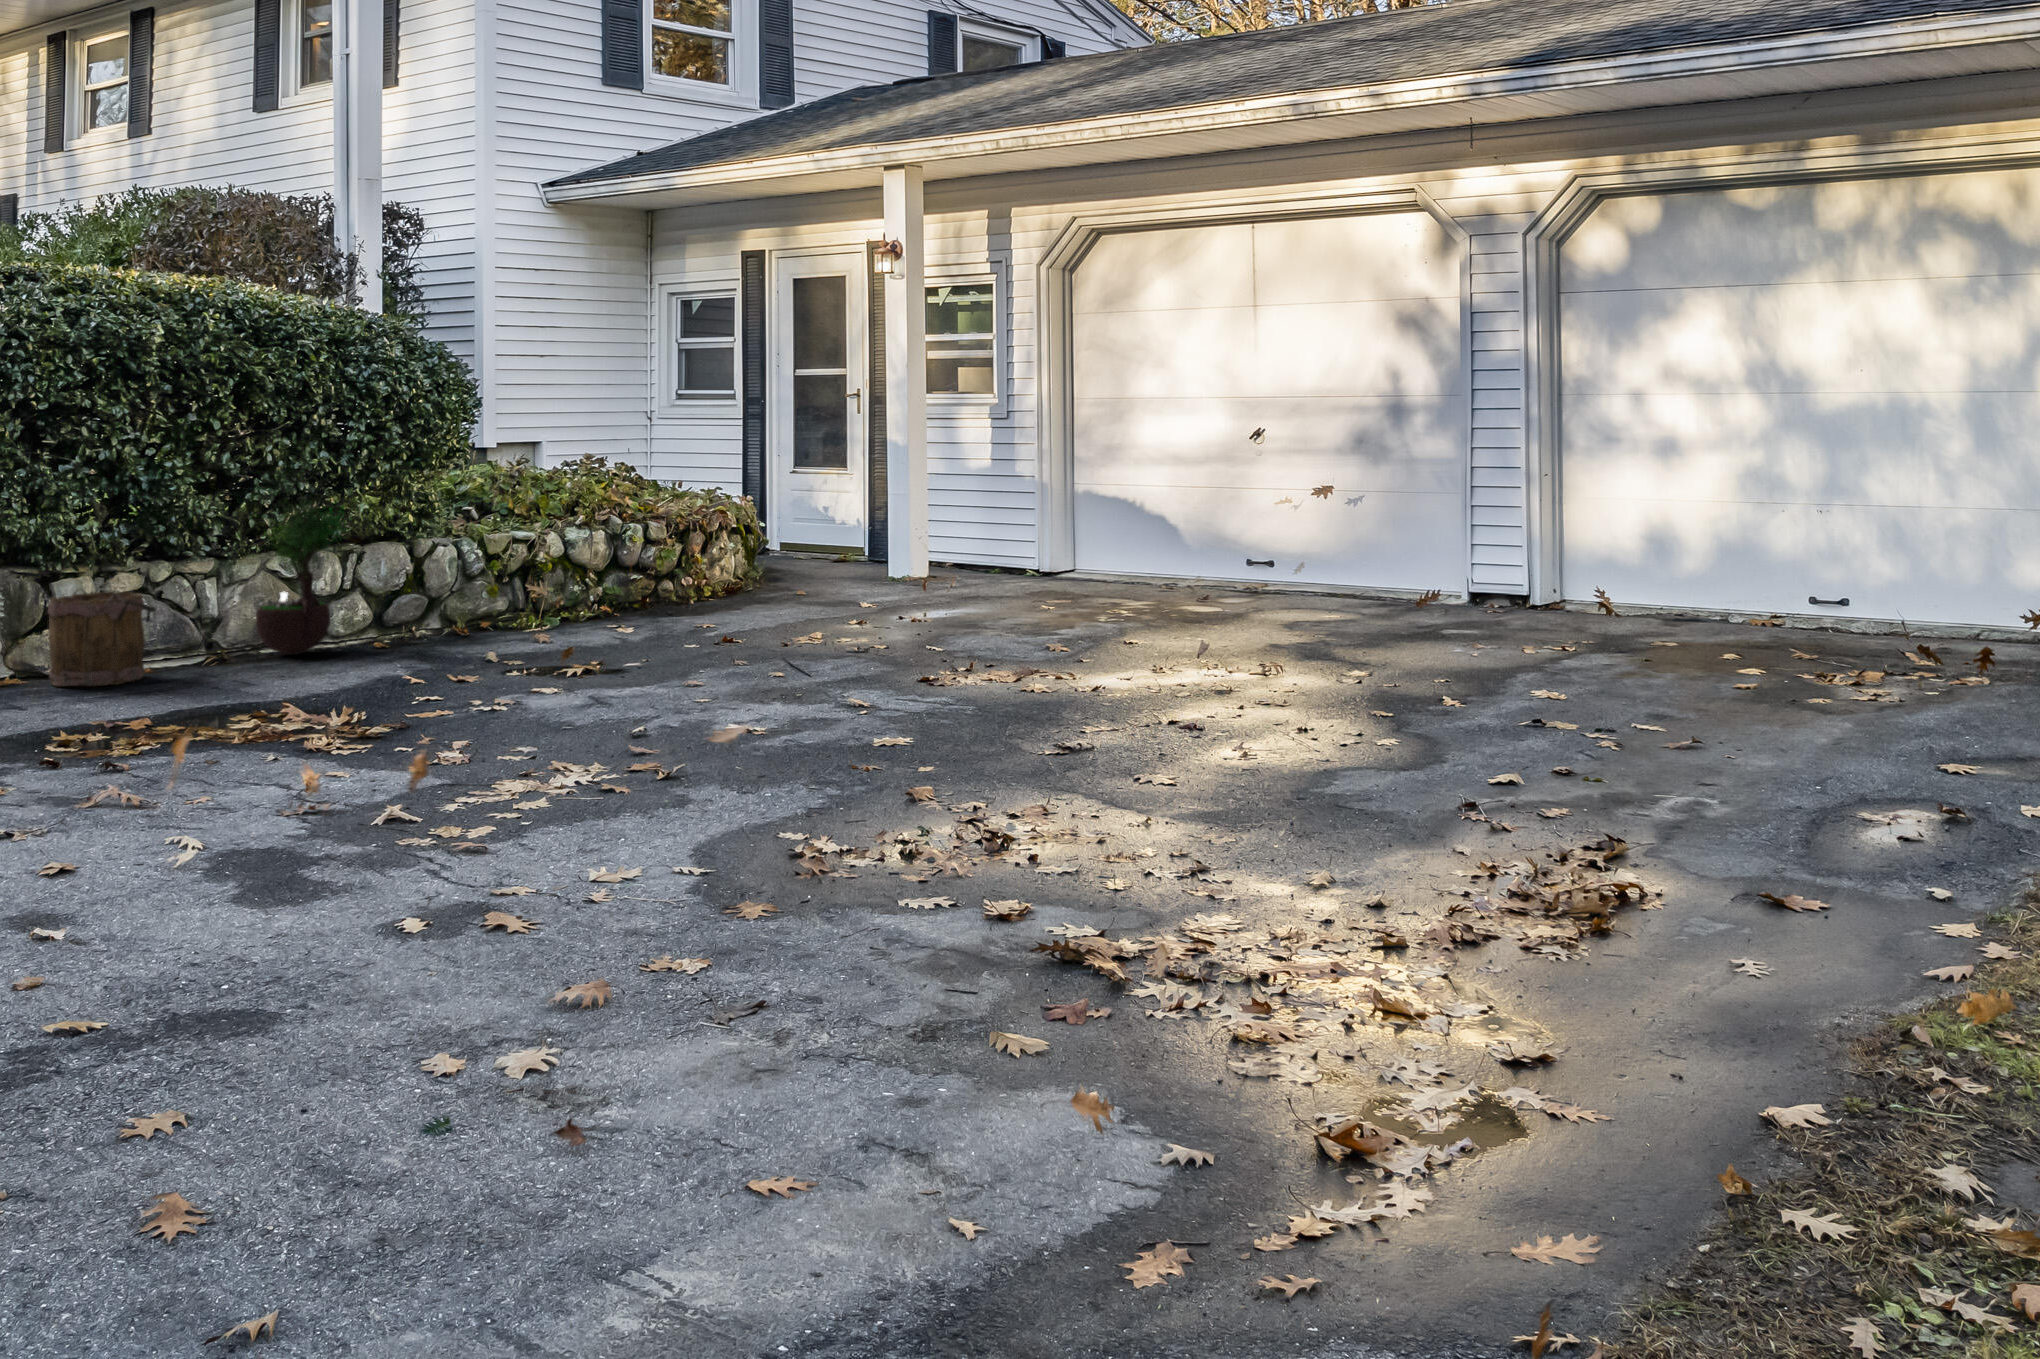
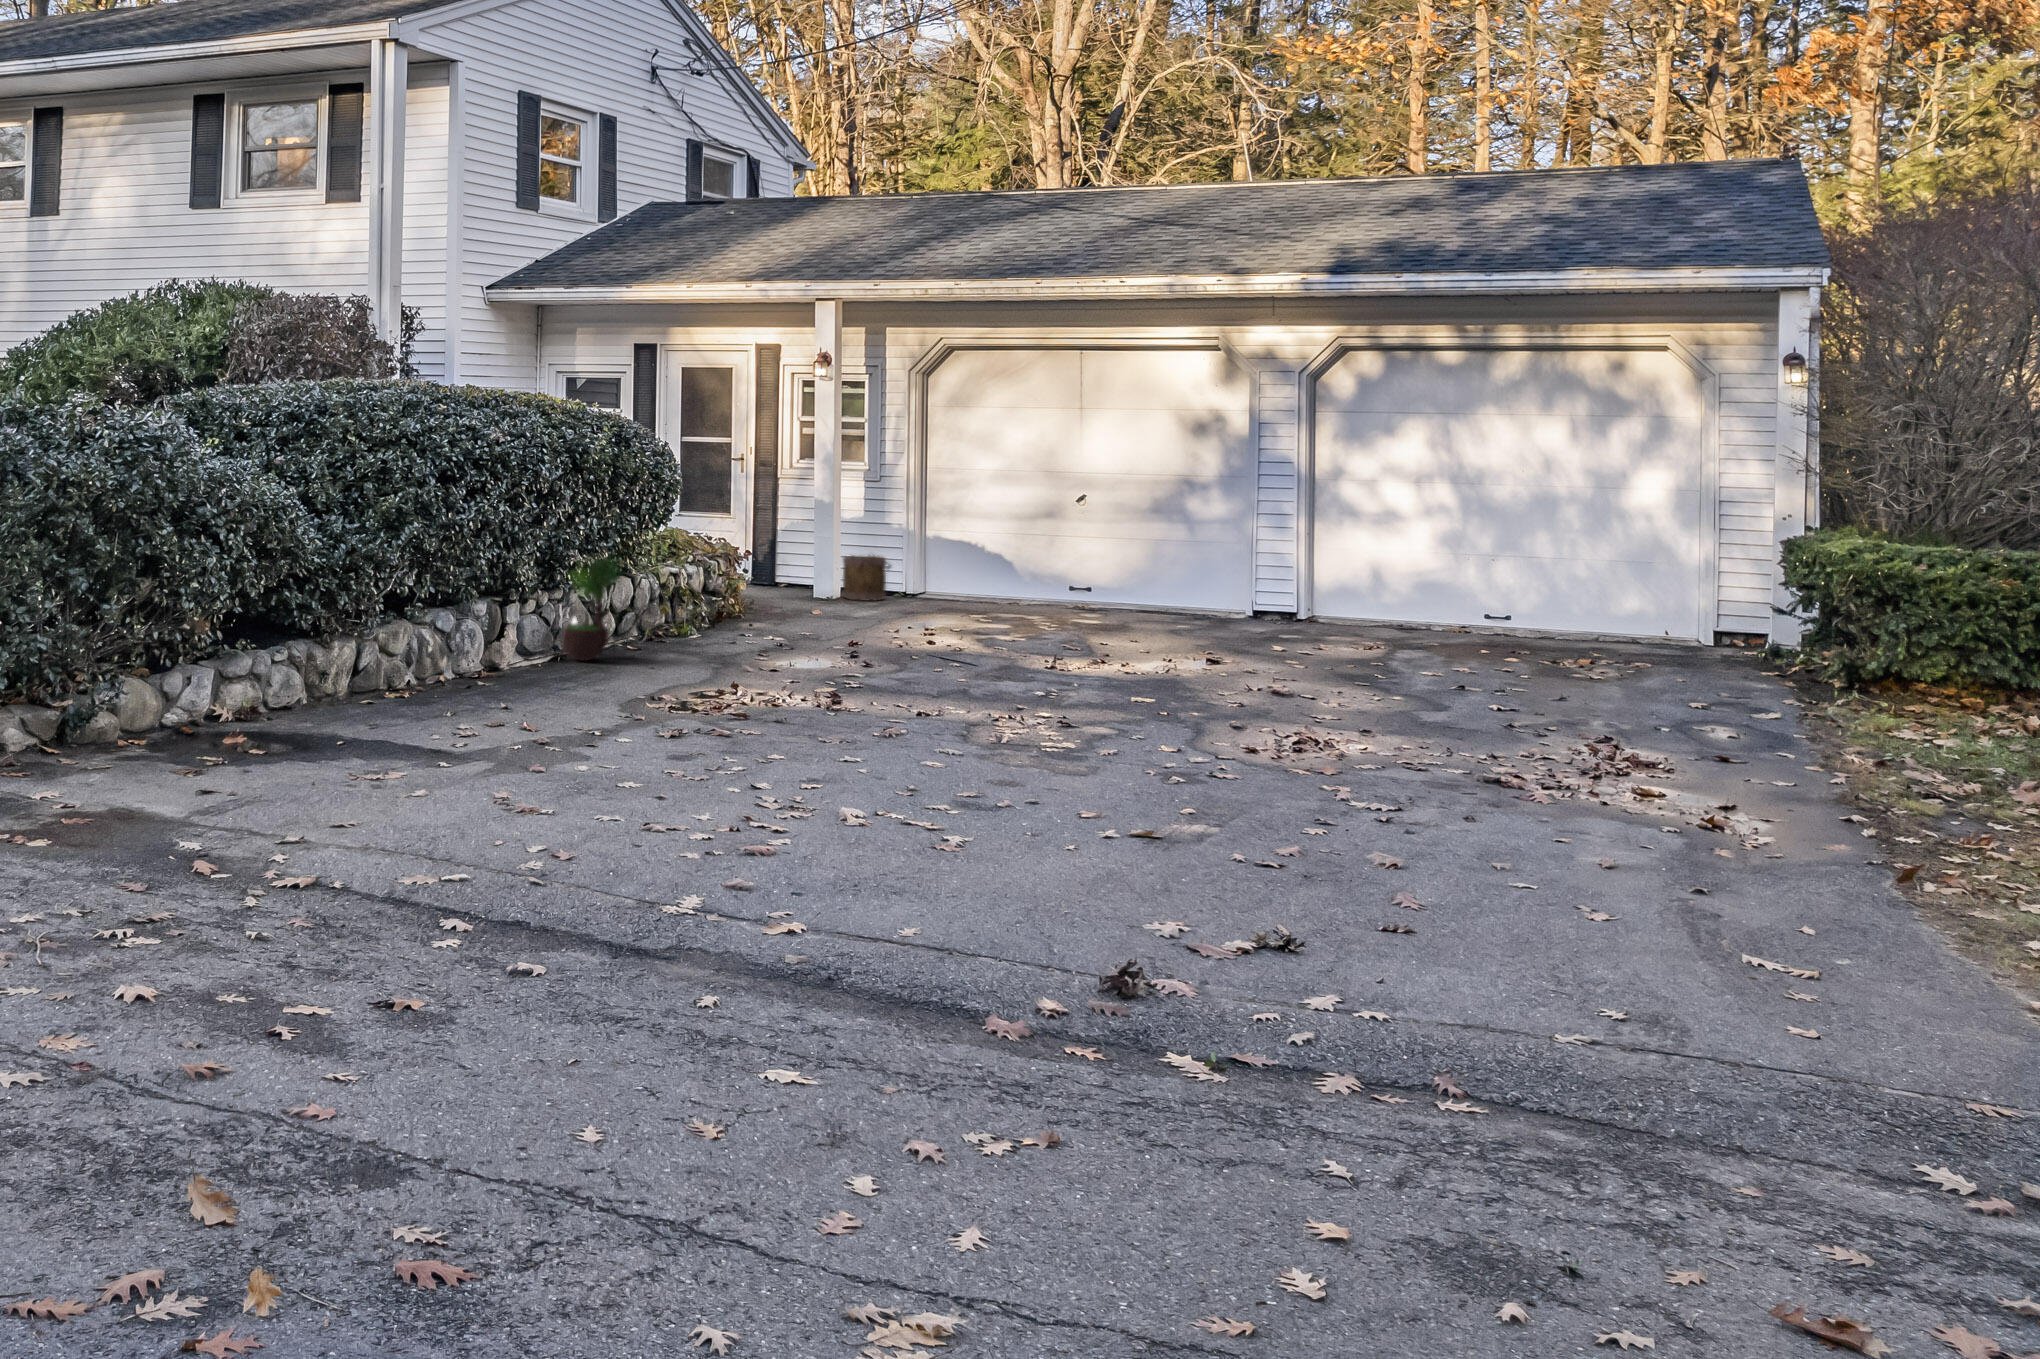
bucket: present [48,589,156,686] -> present [843,555,891,600]

